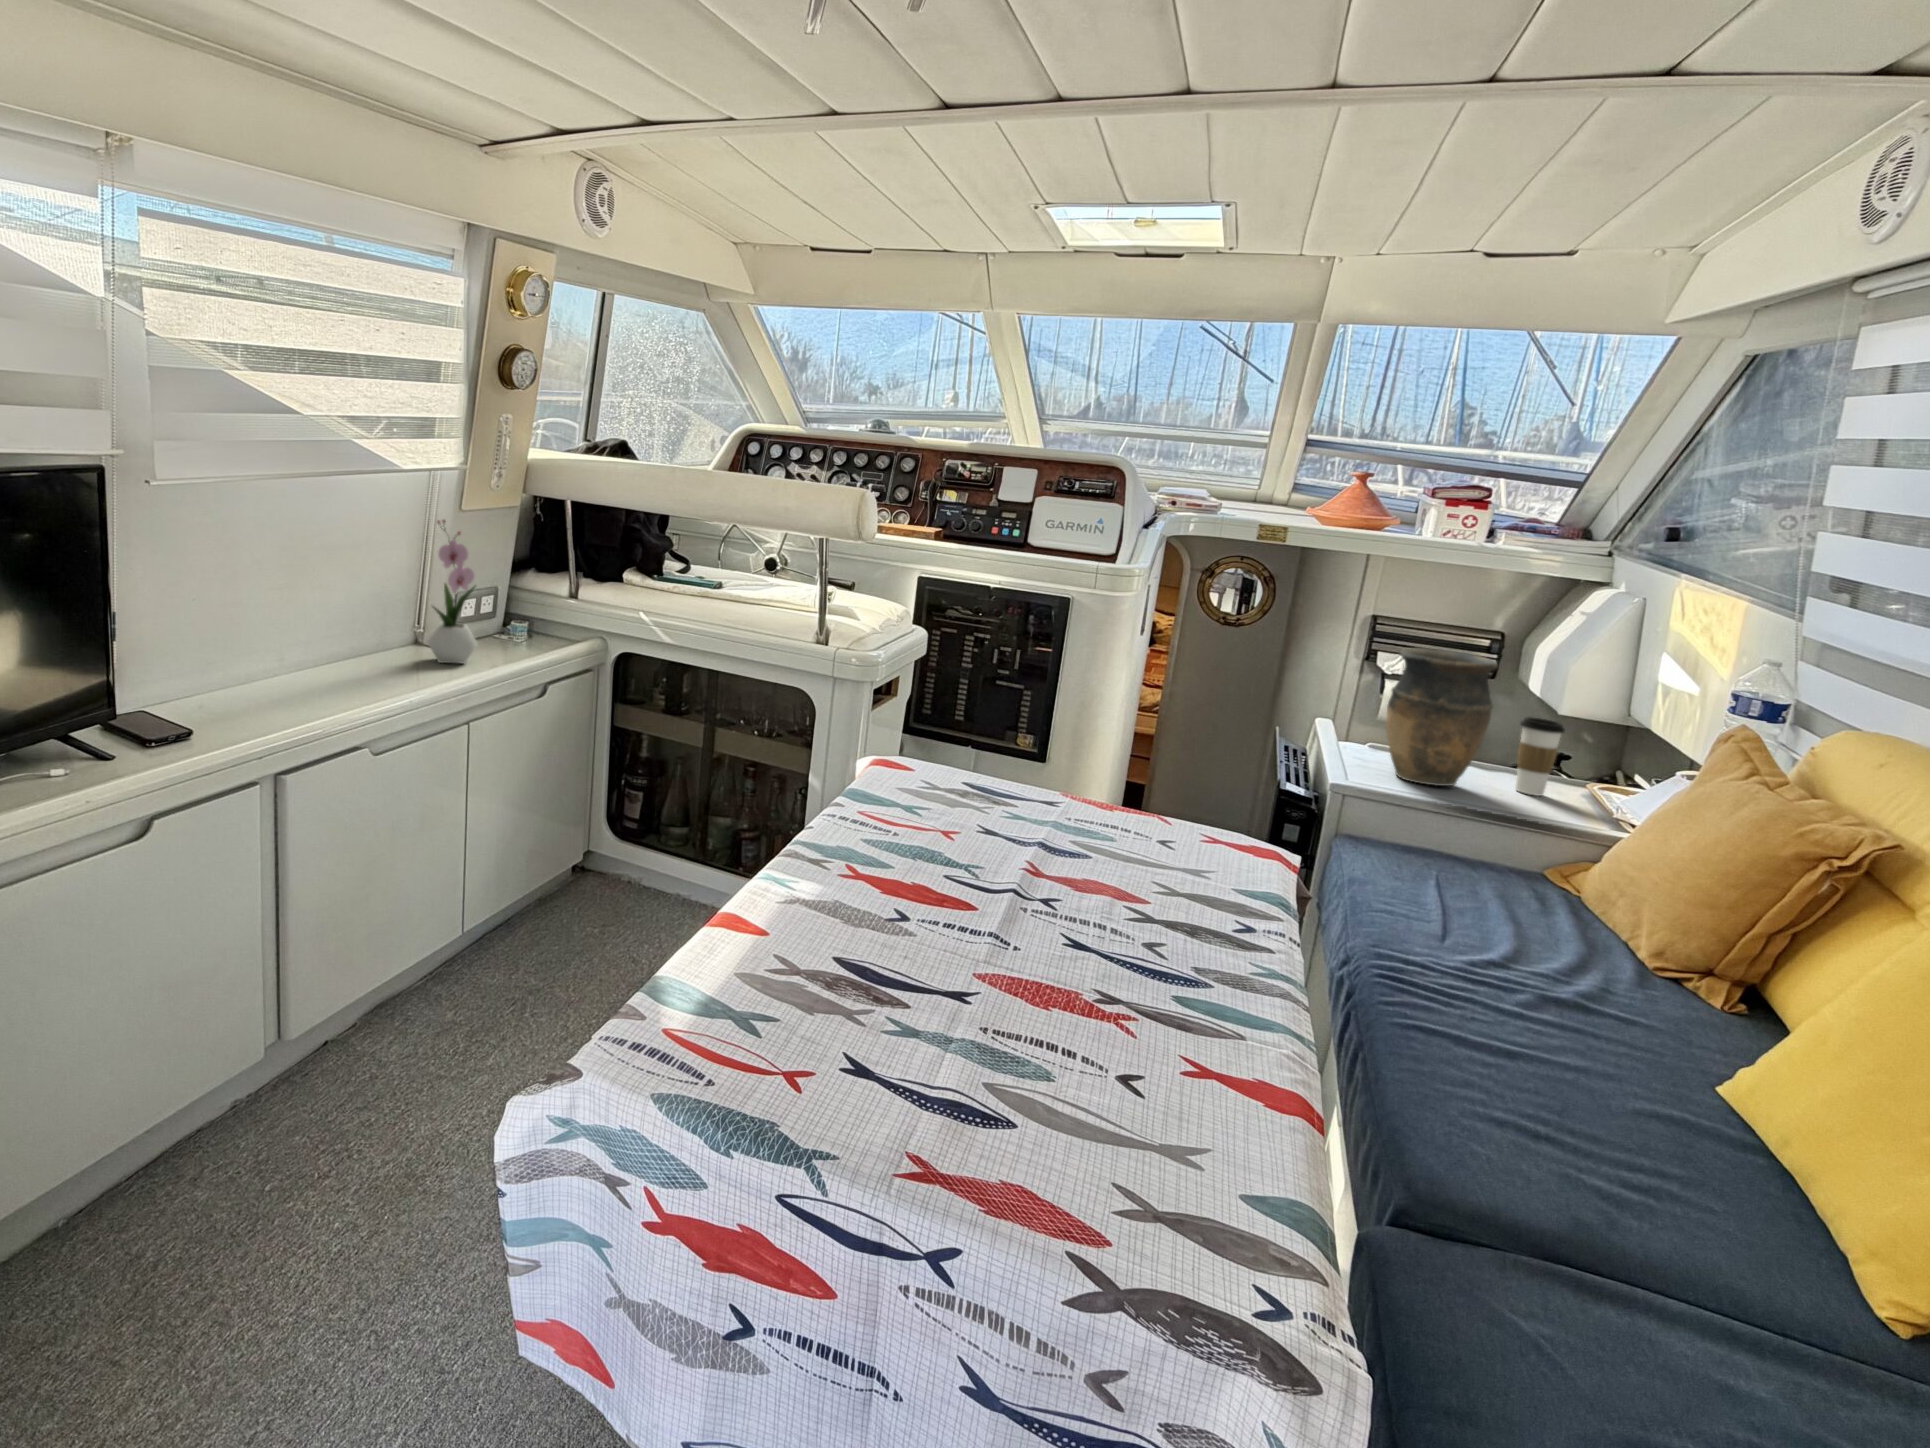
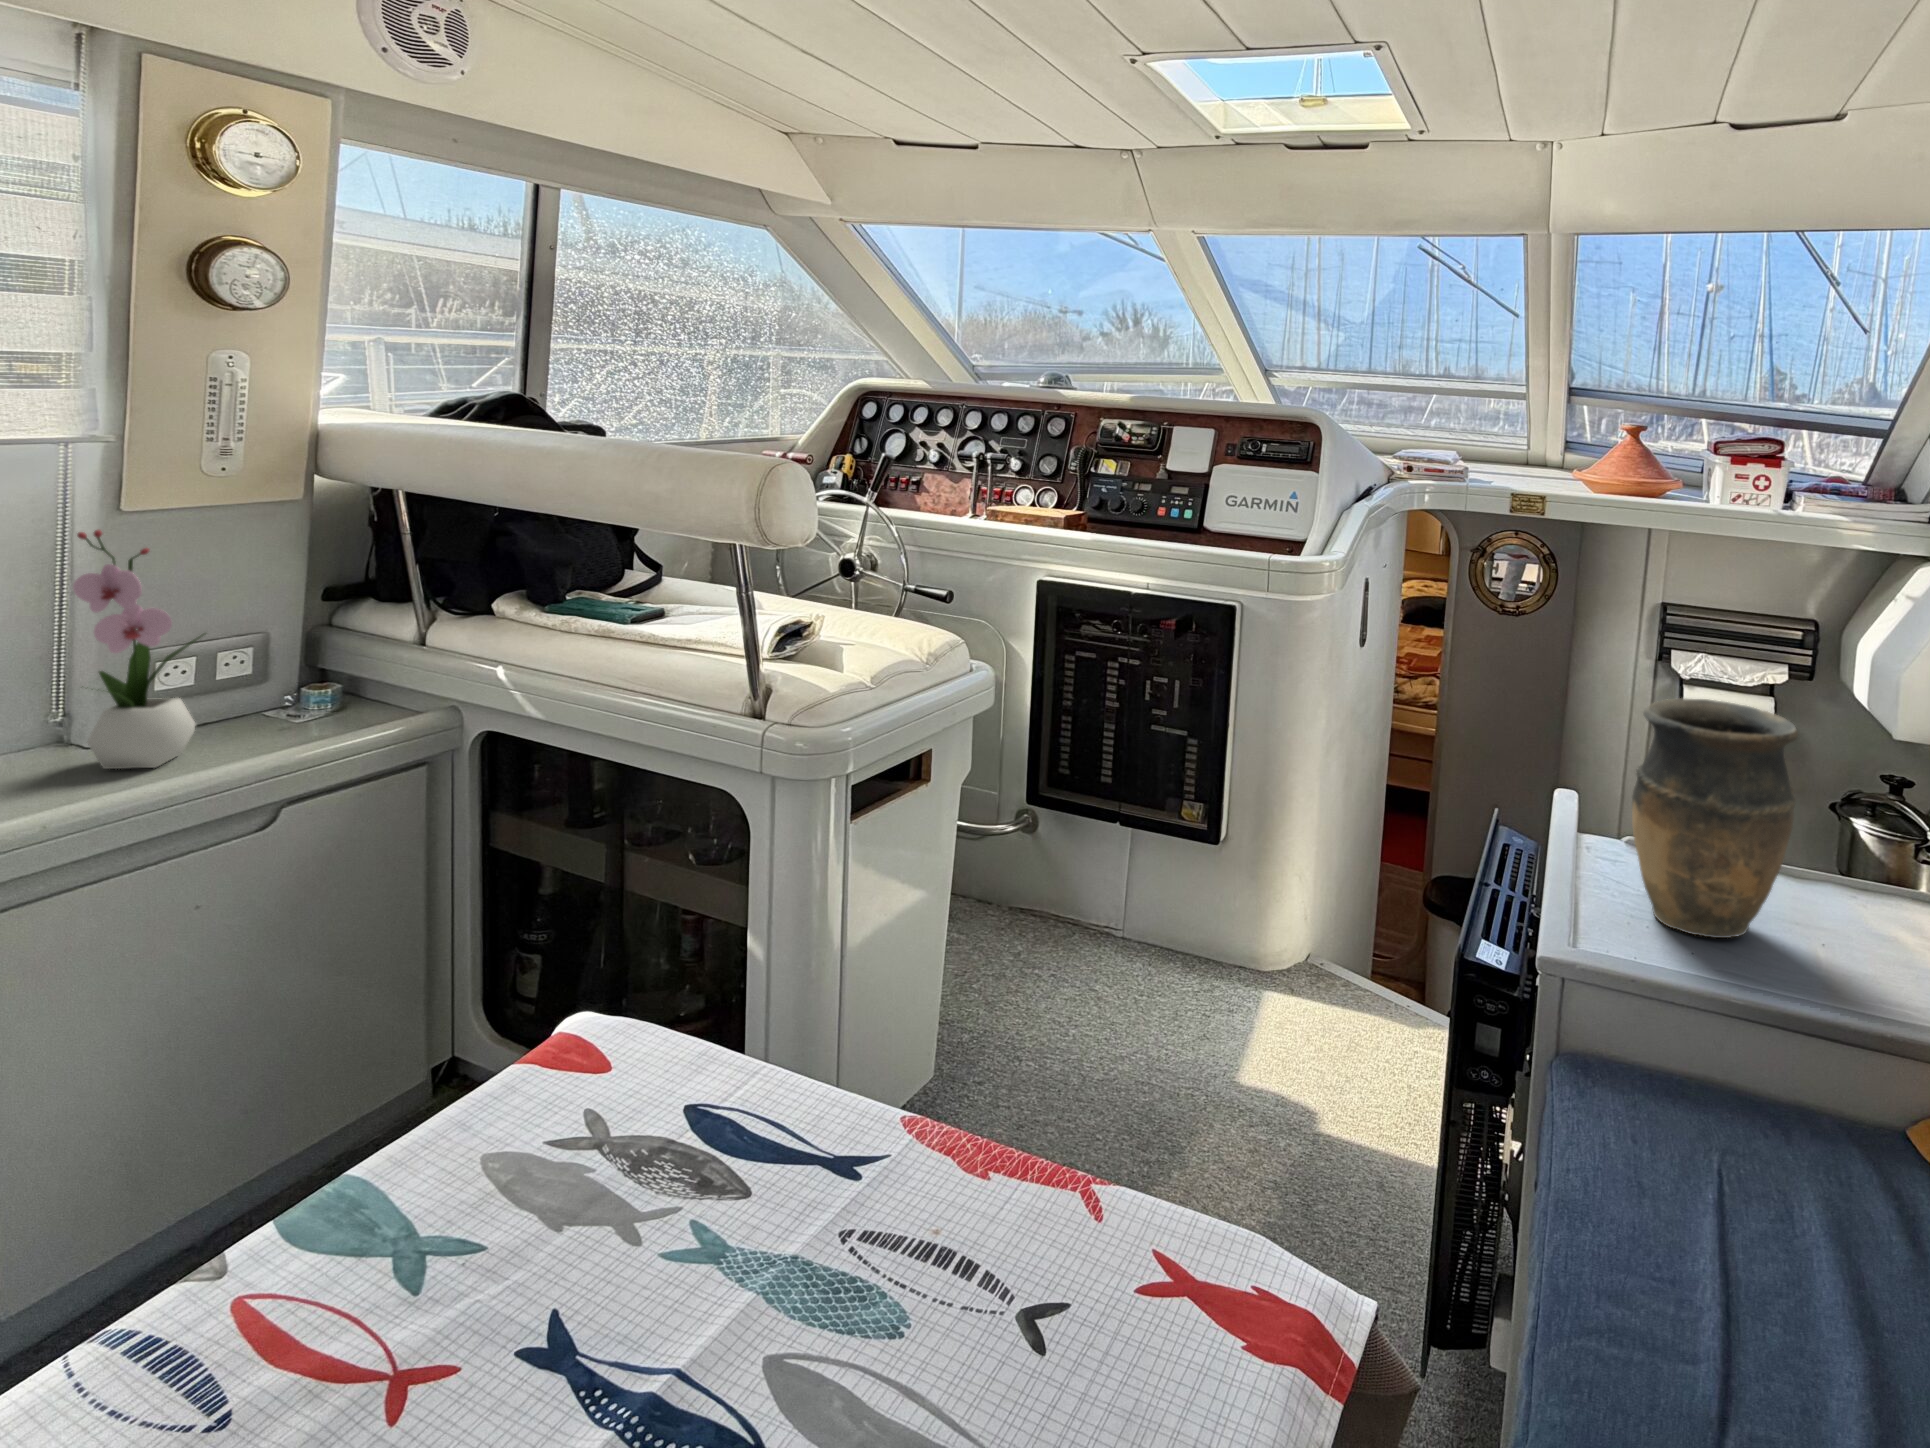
coffee cup: present [1515,717,1565,796] -> none [1842,805,1912,939]

